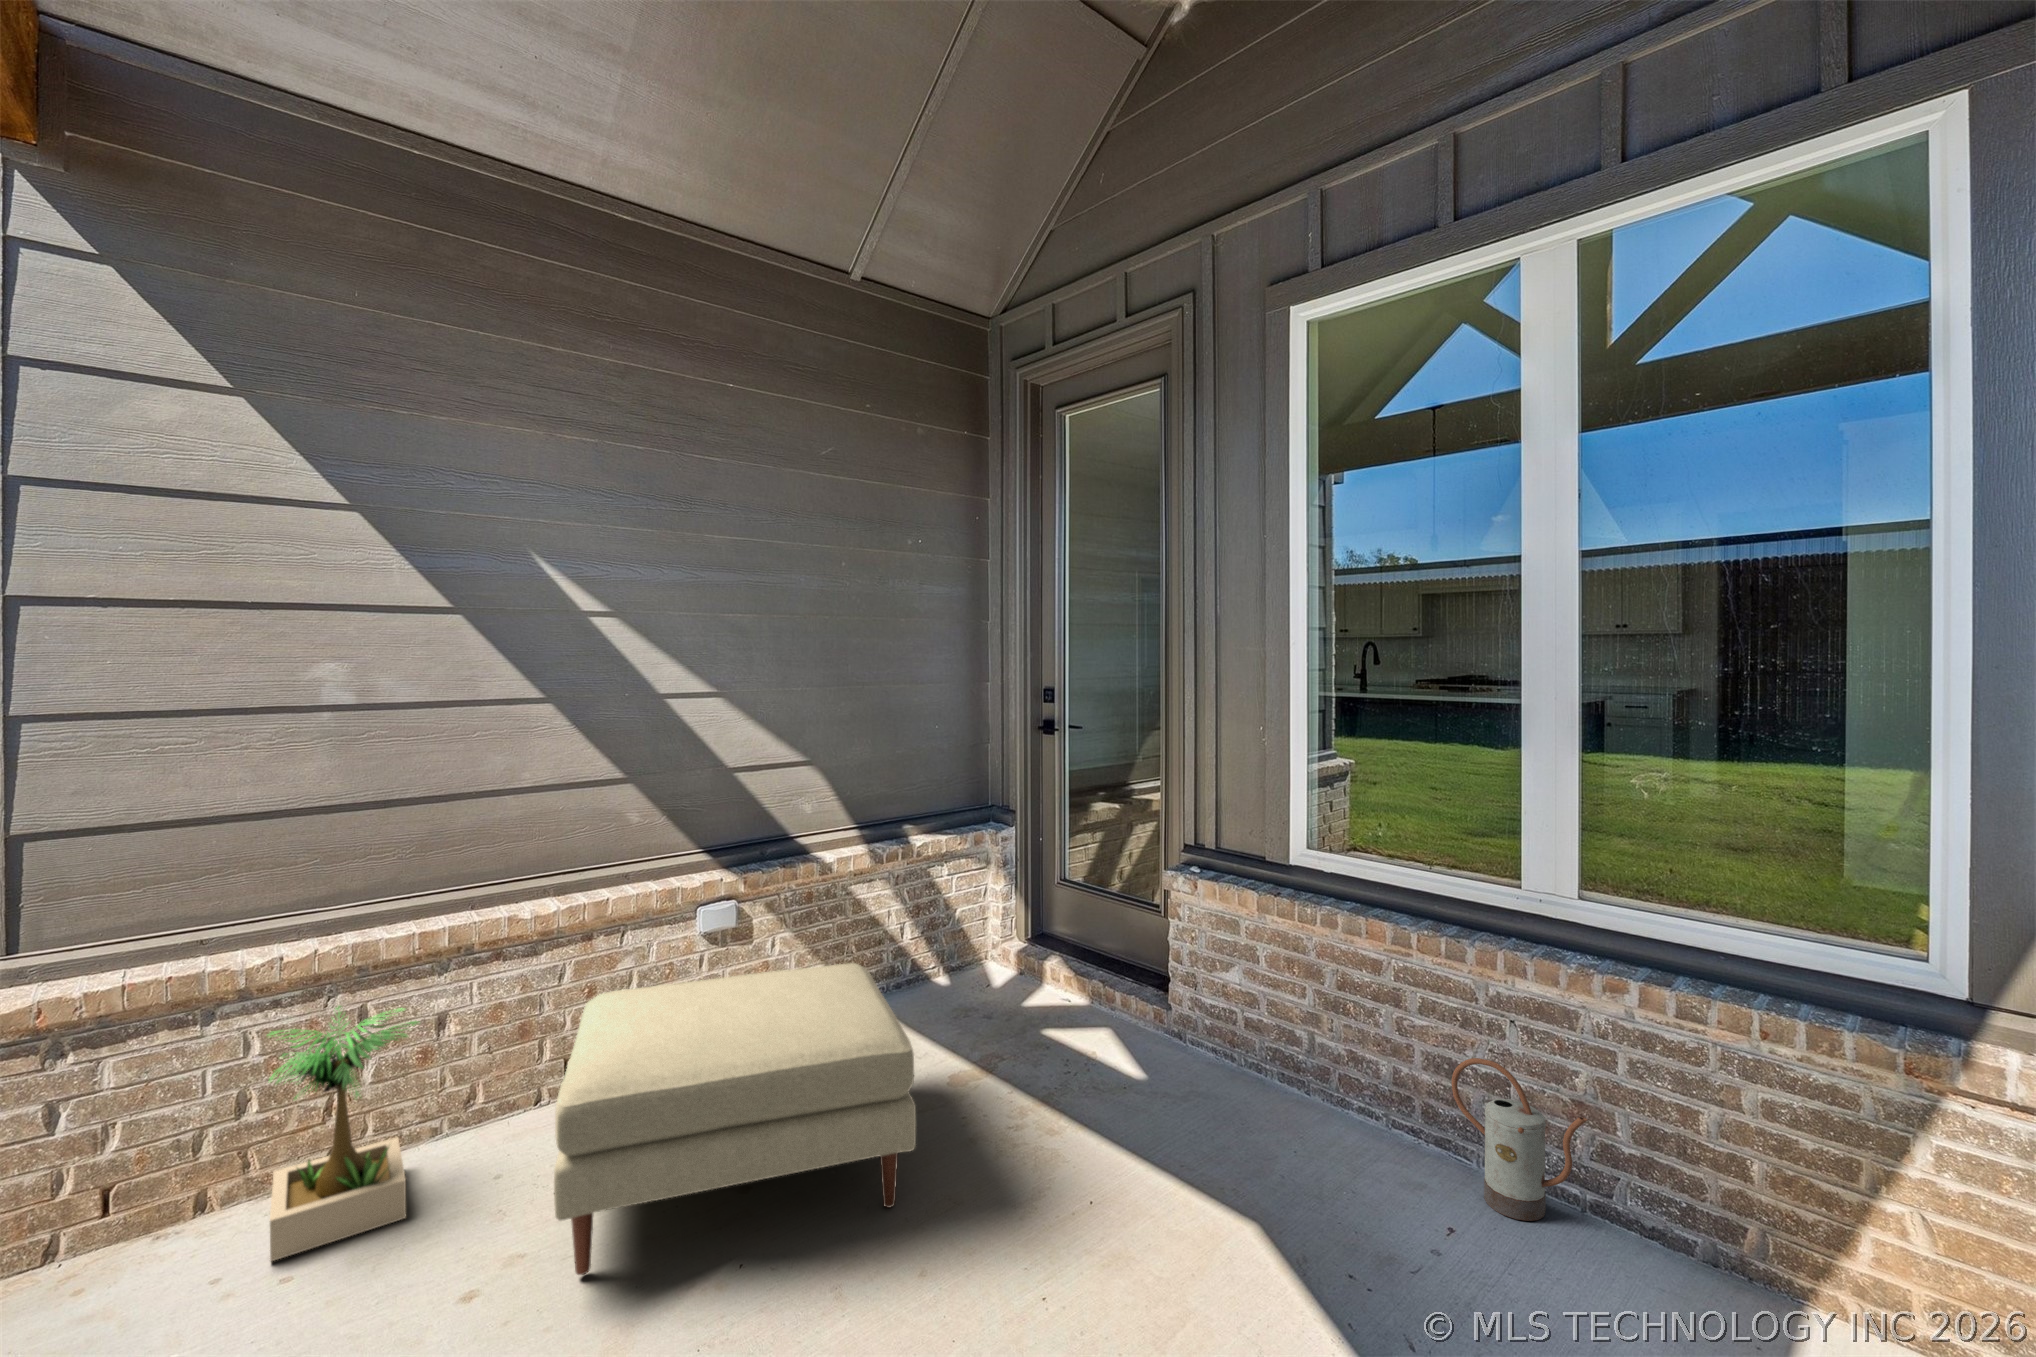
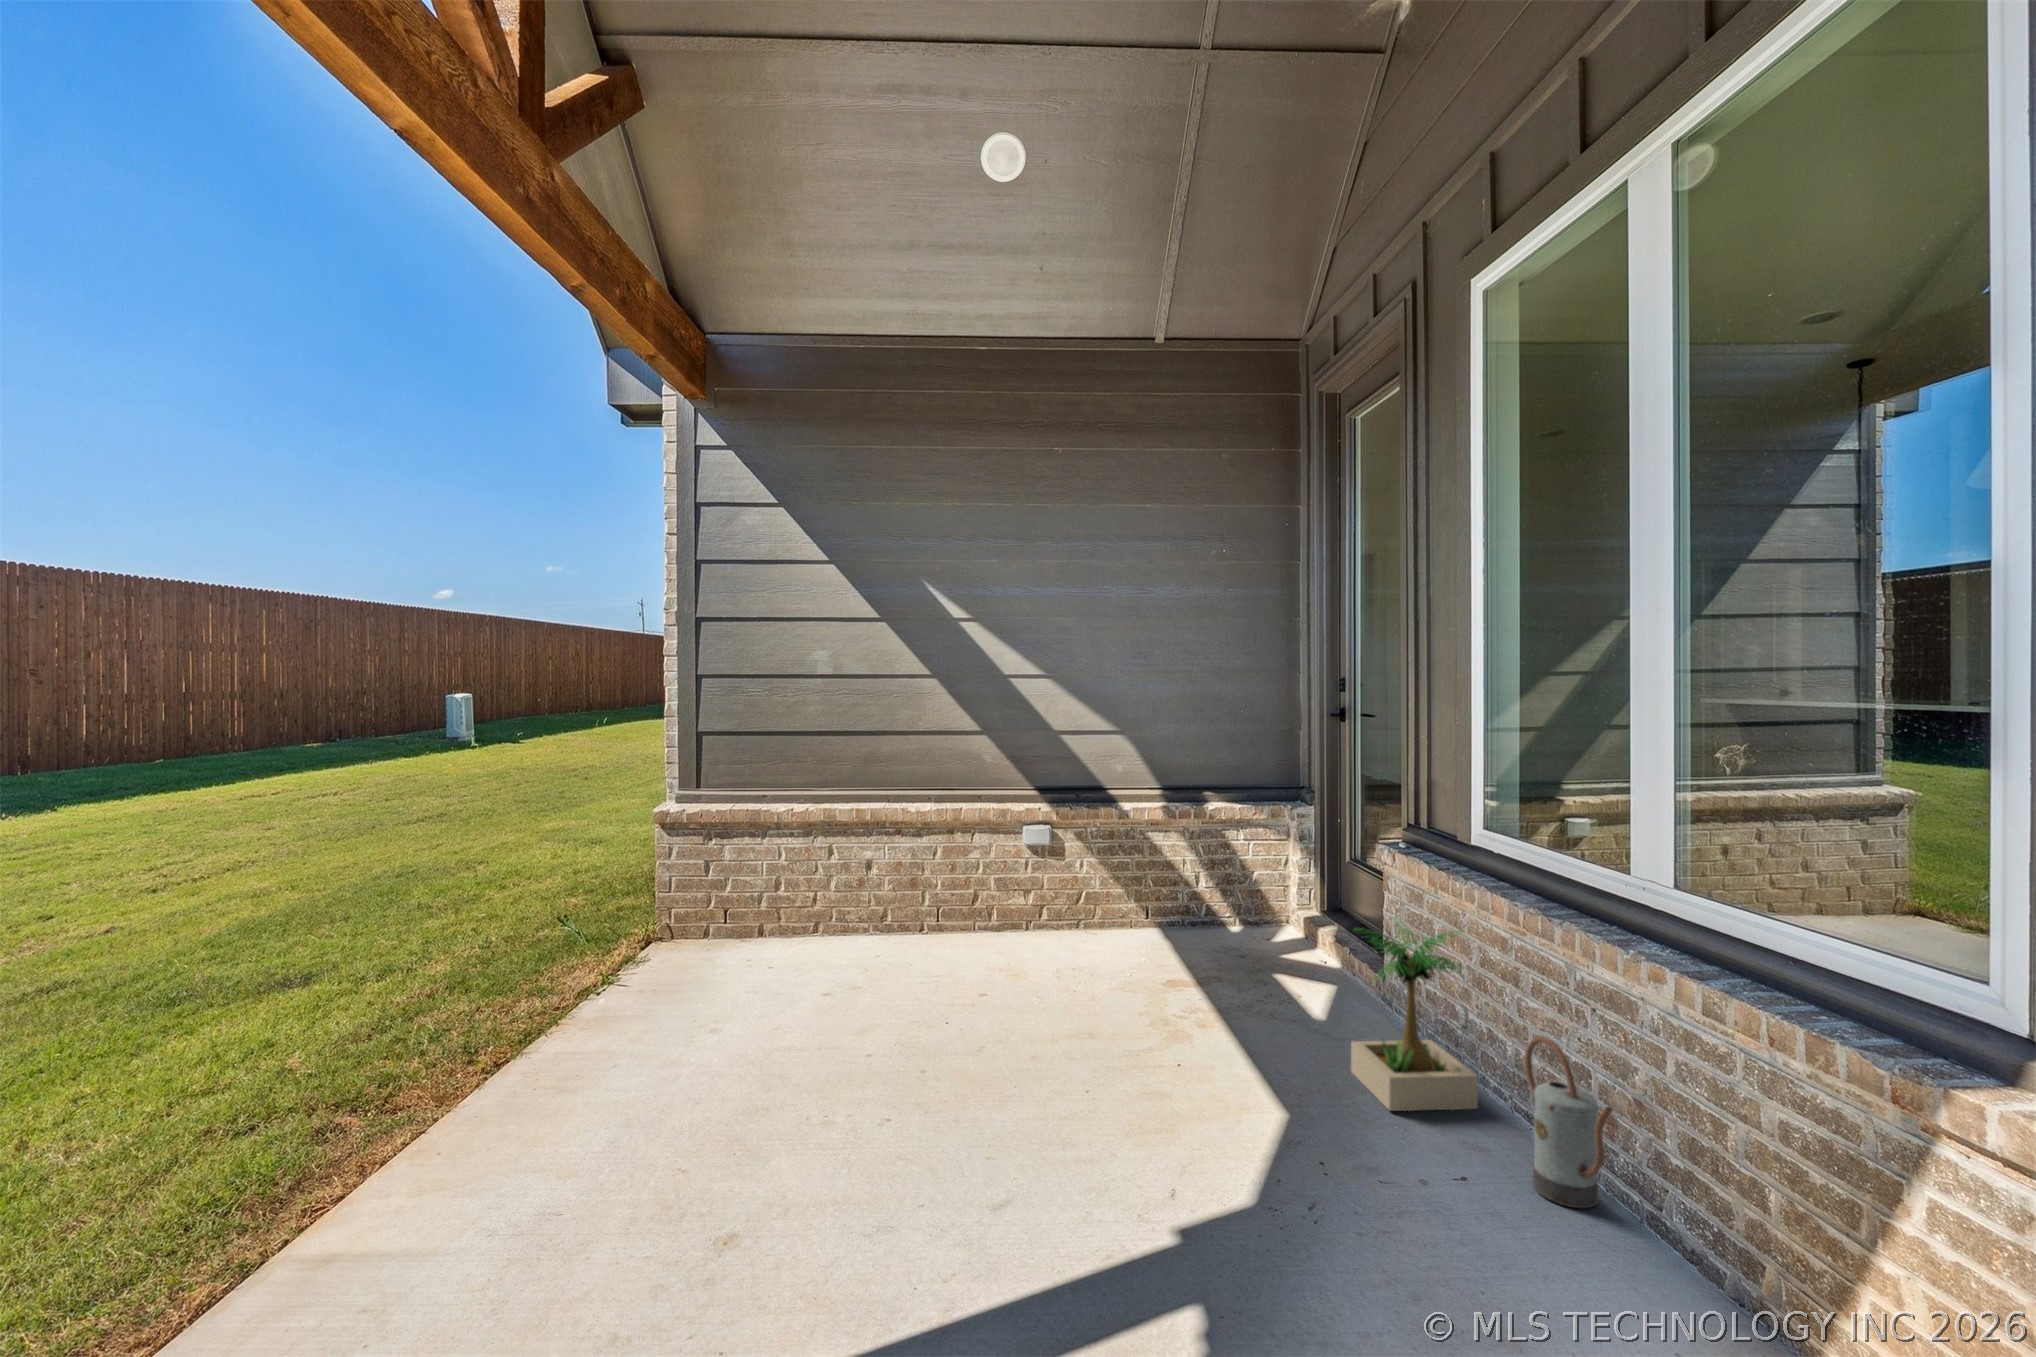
ottoman: present [554,963,916,1275] -> none [853,861,1105,1030]
potted plant: present [269,1006,417,1261] -> present [1351,917,1478,1111]

